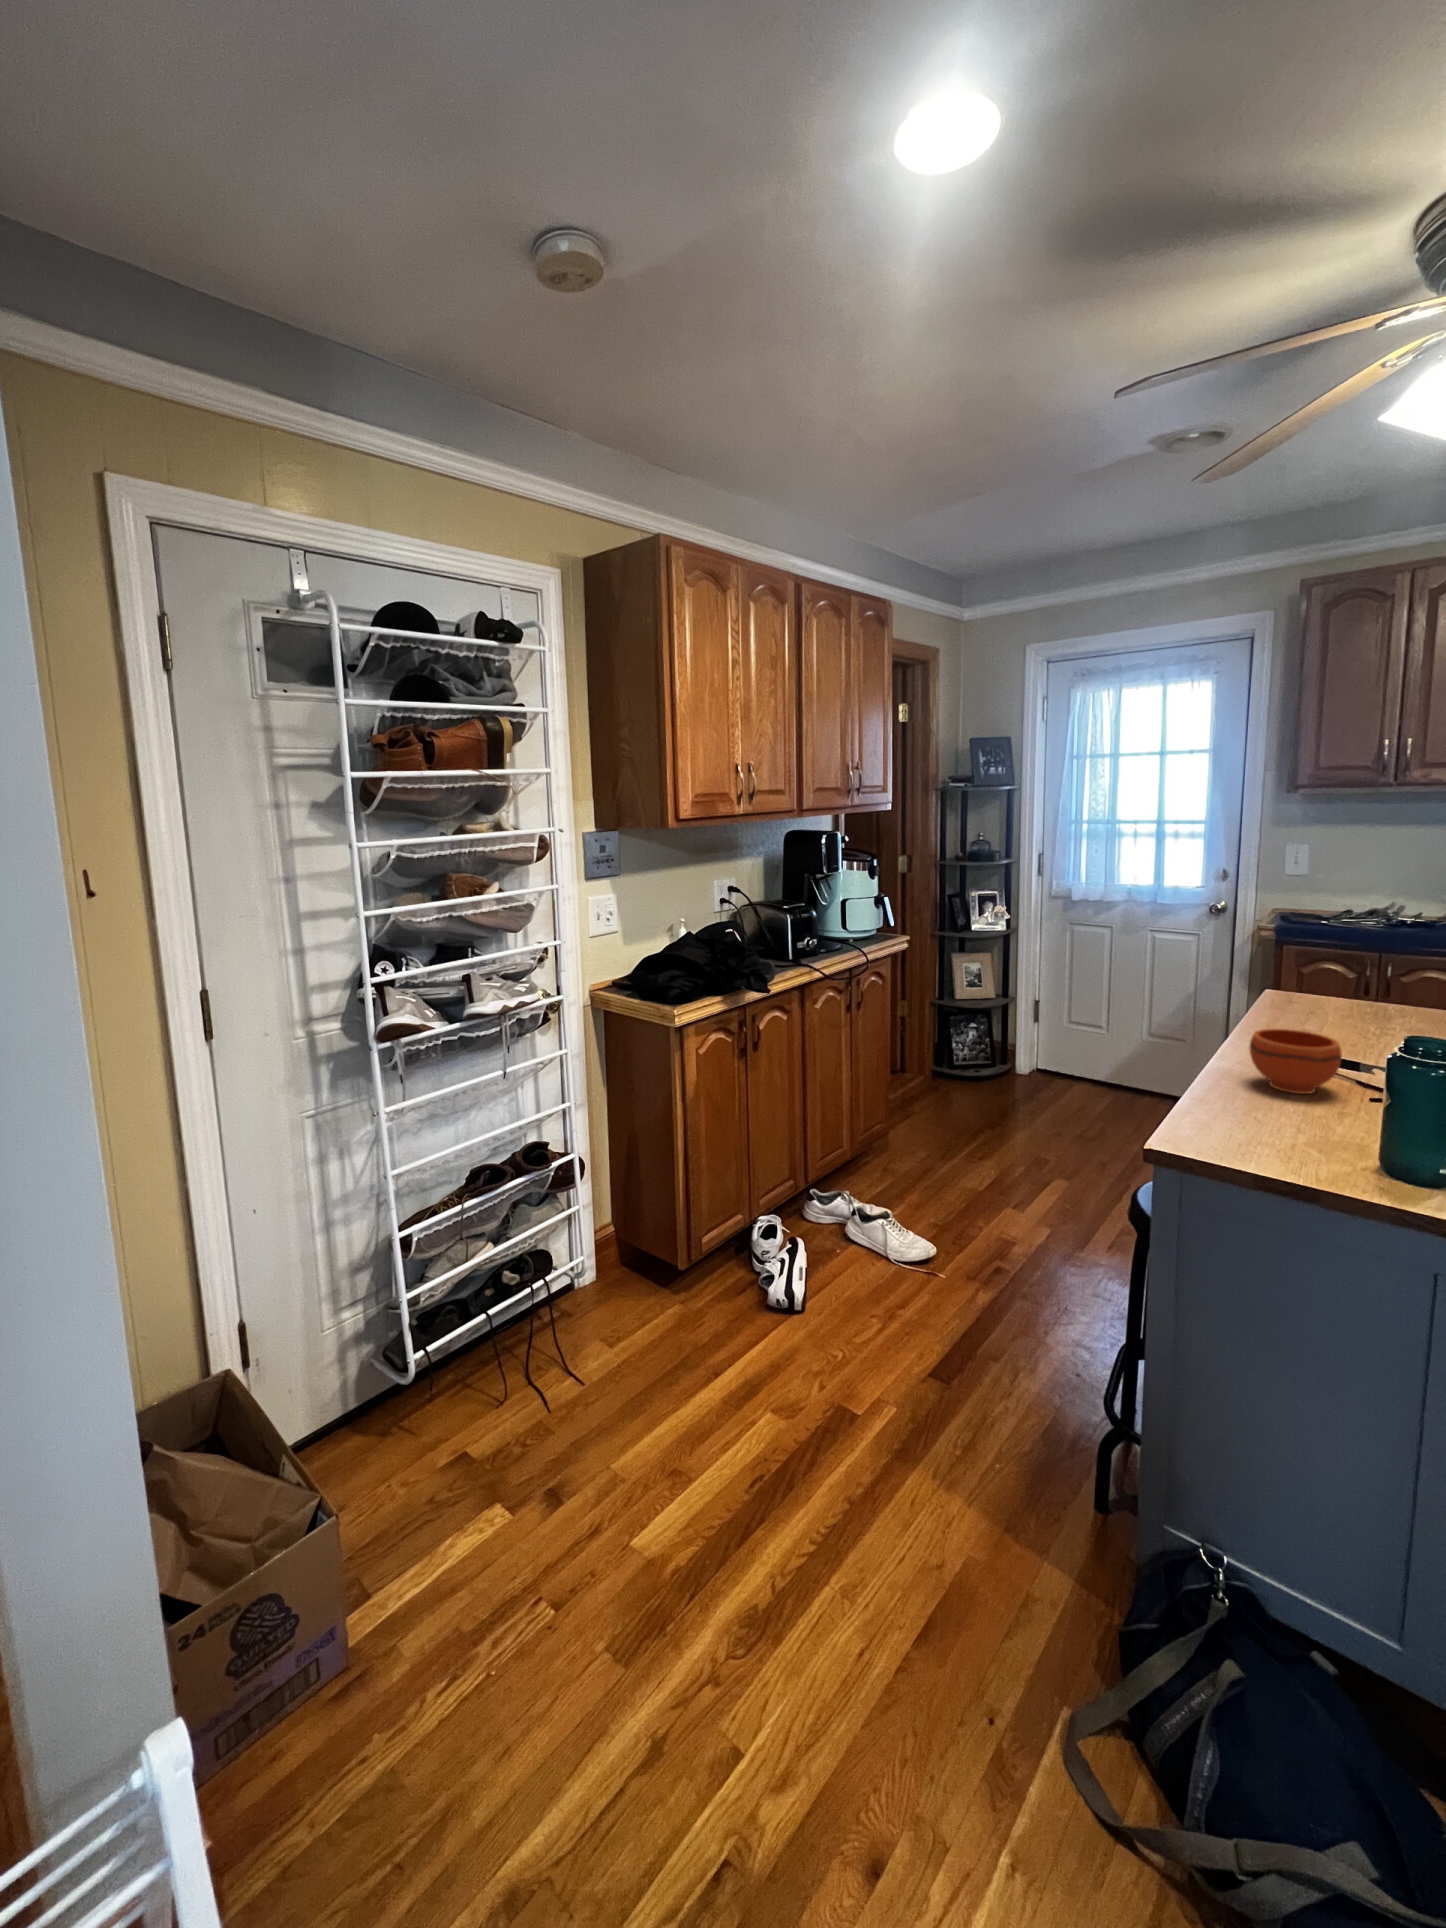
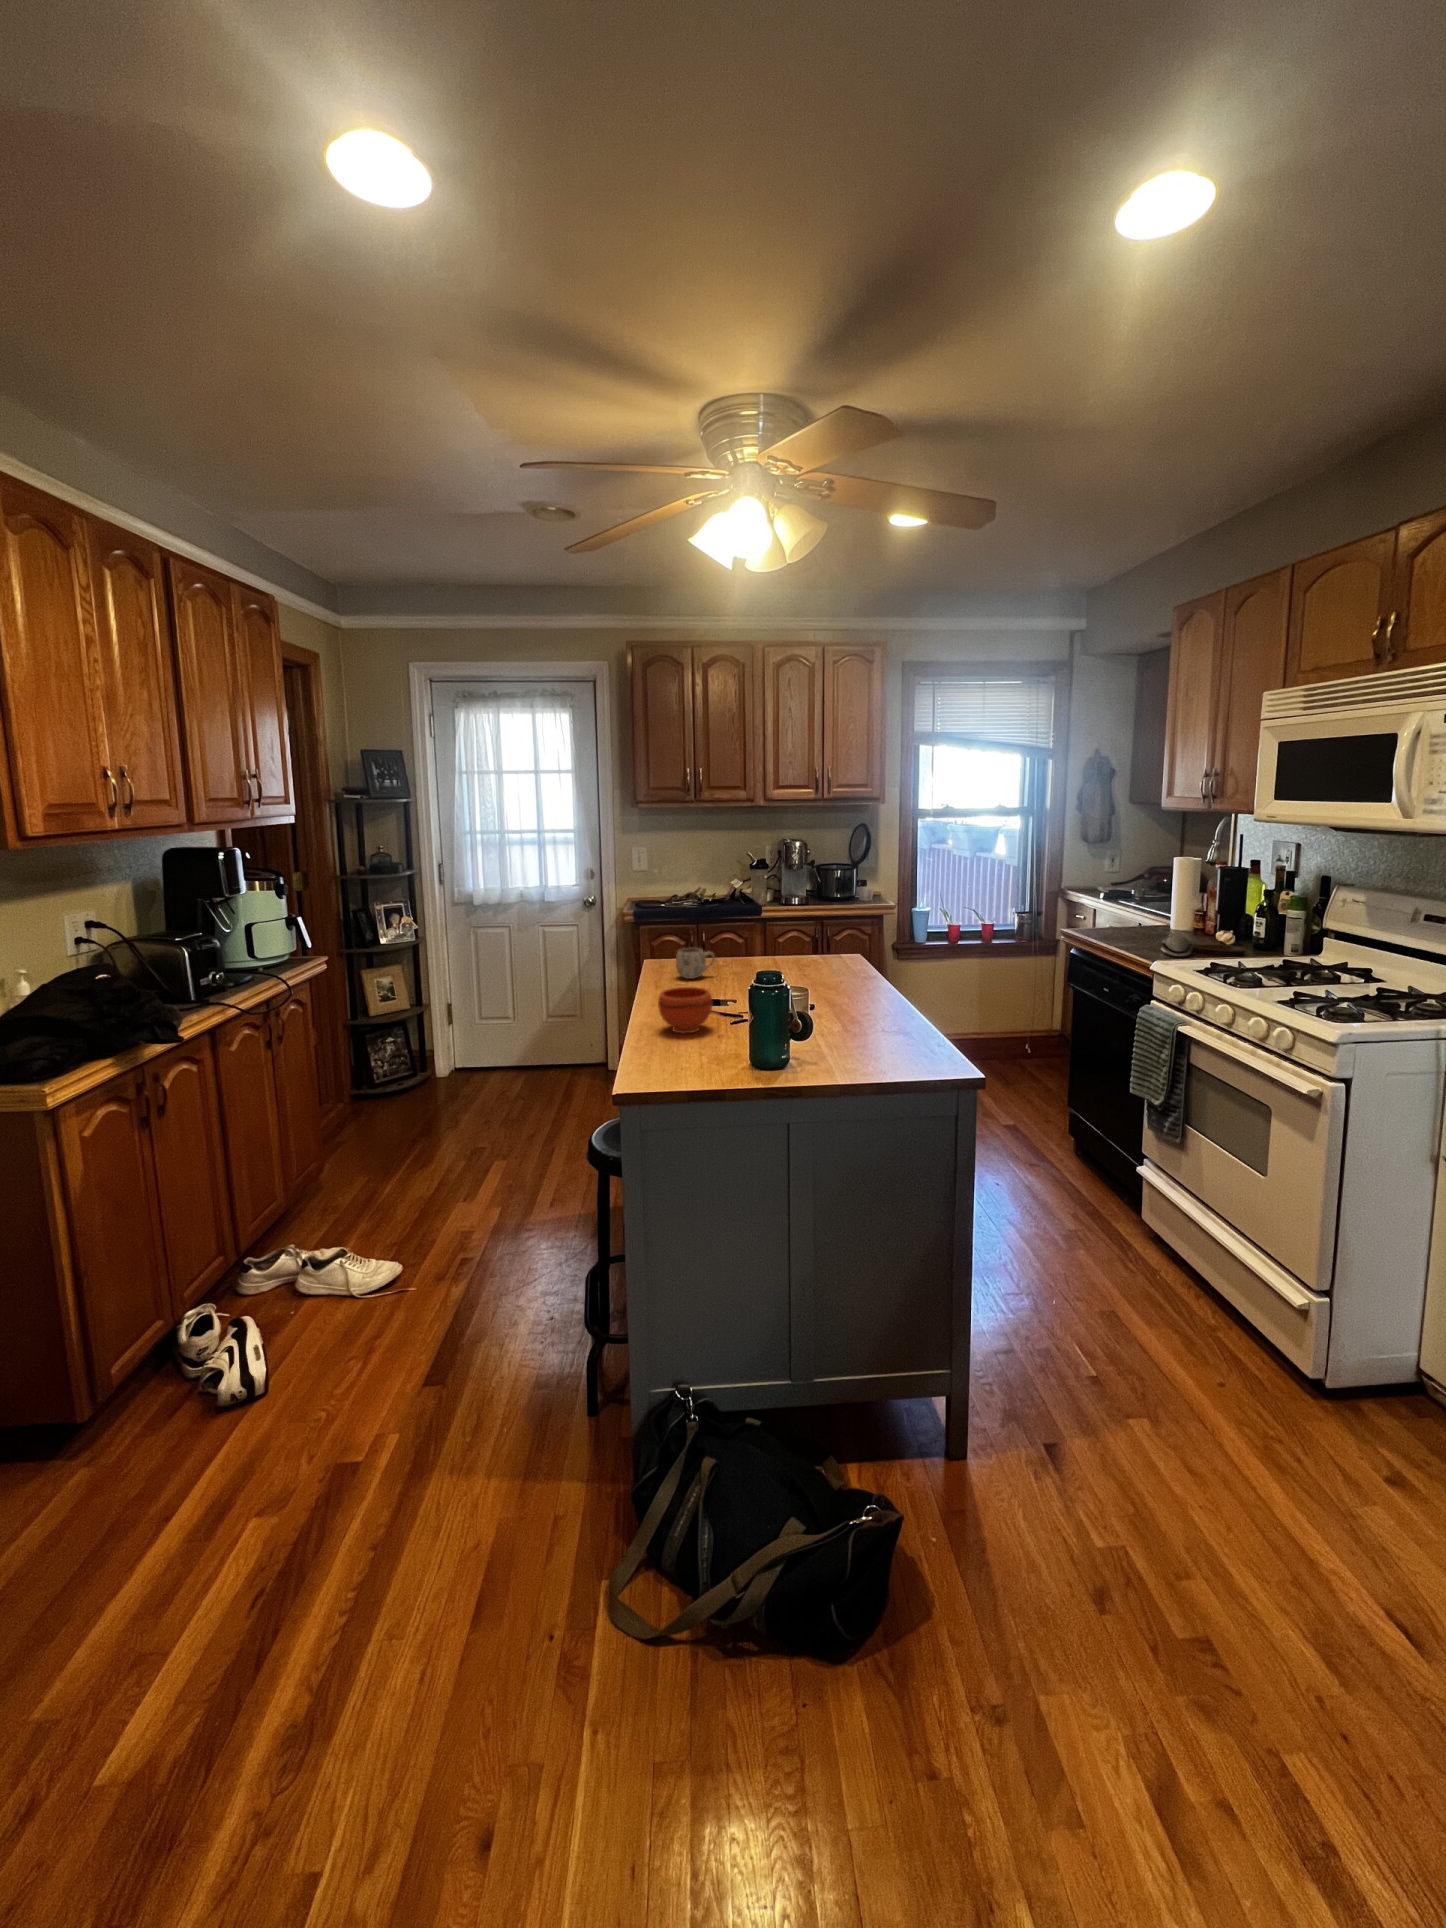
mug: none [1309,979,1380,1022] -> present [676,948,715,979]

